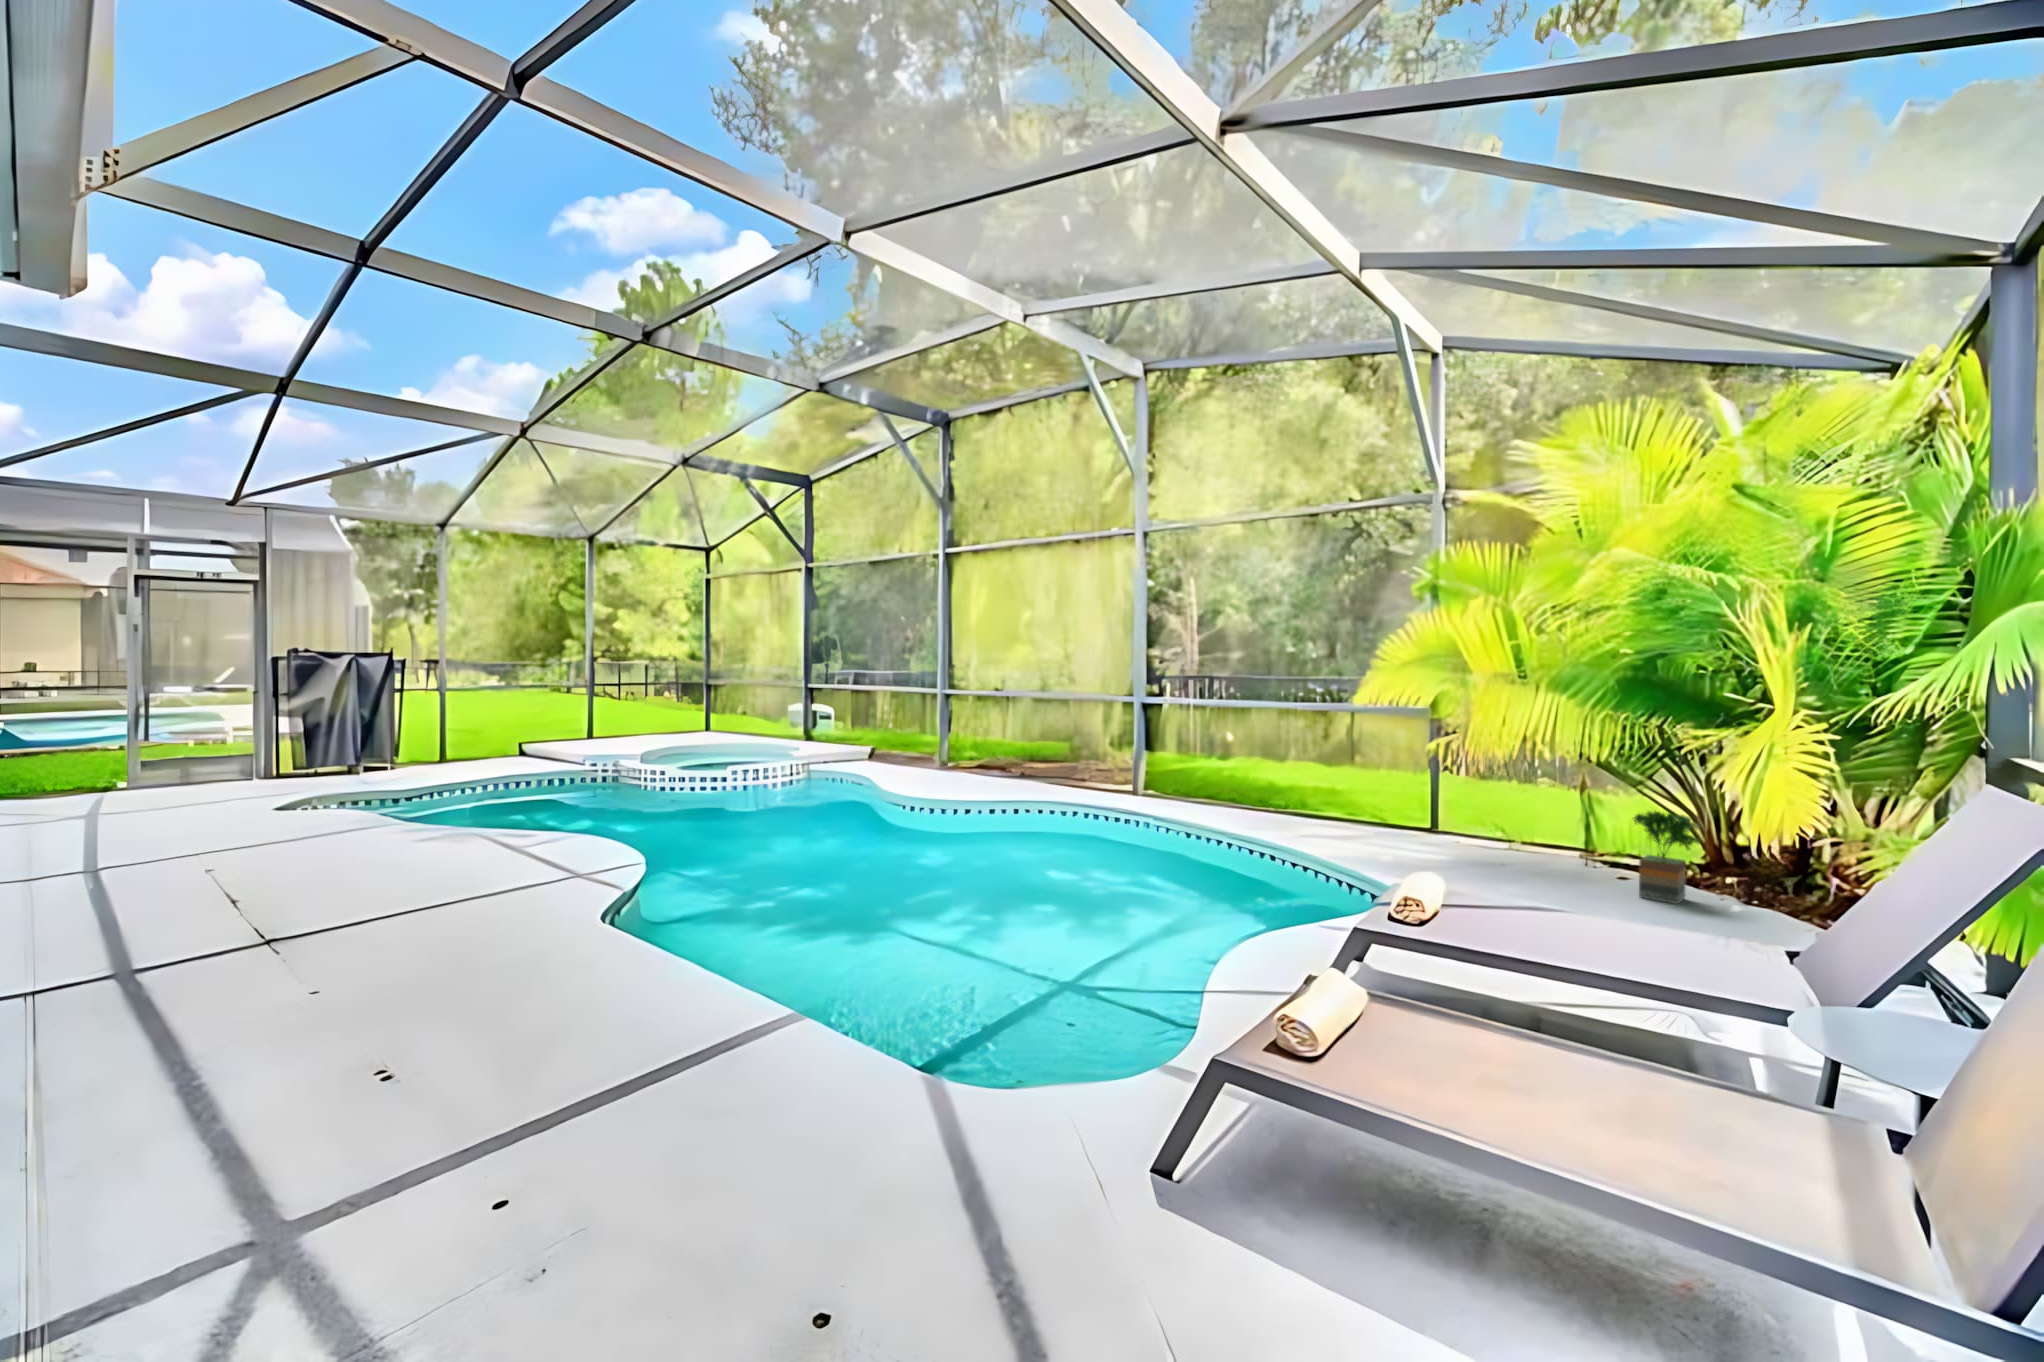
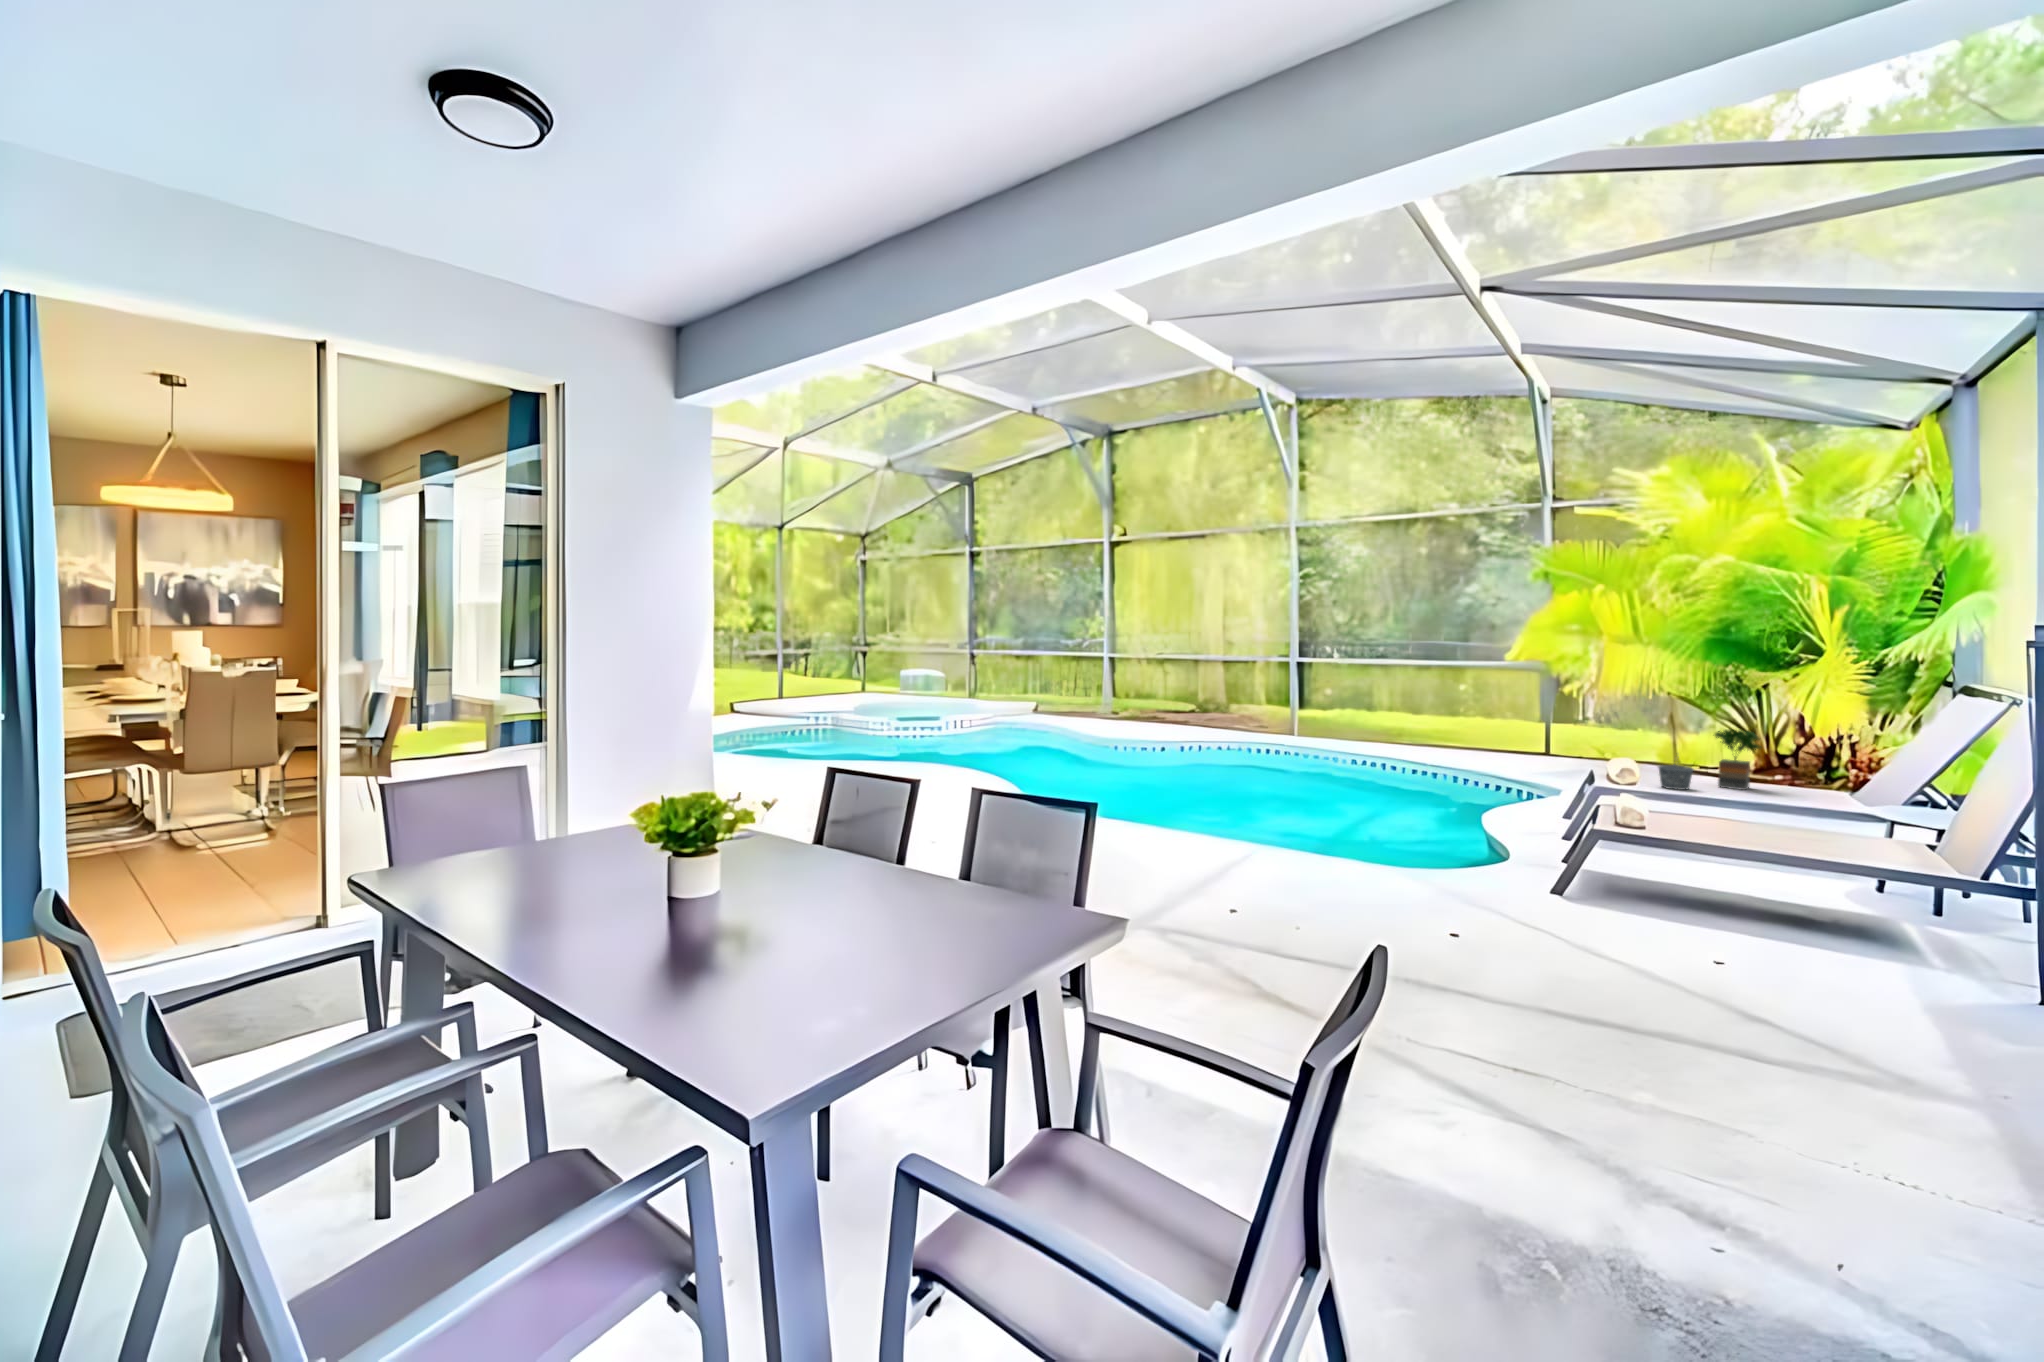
bucket: none [1547,846,1599,903] -> present [1658,765,1694,790]

